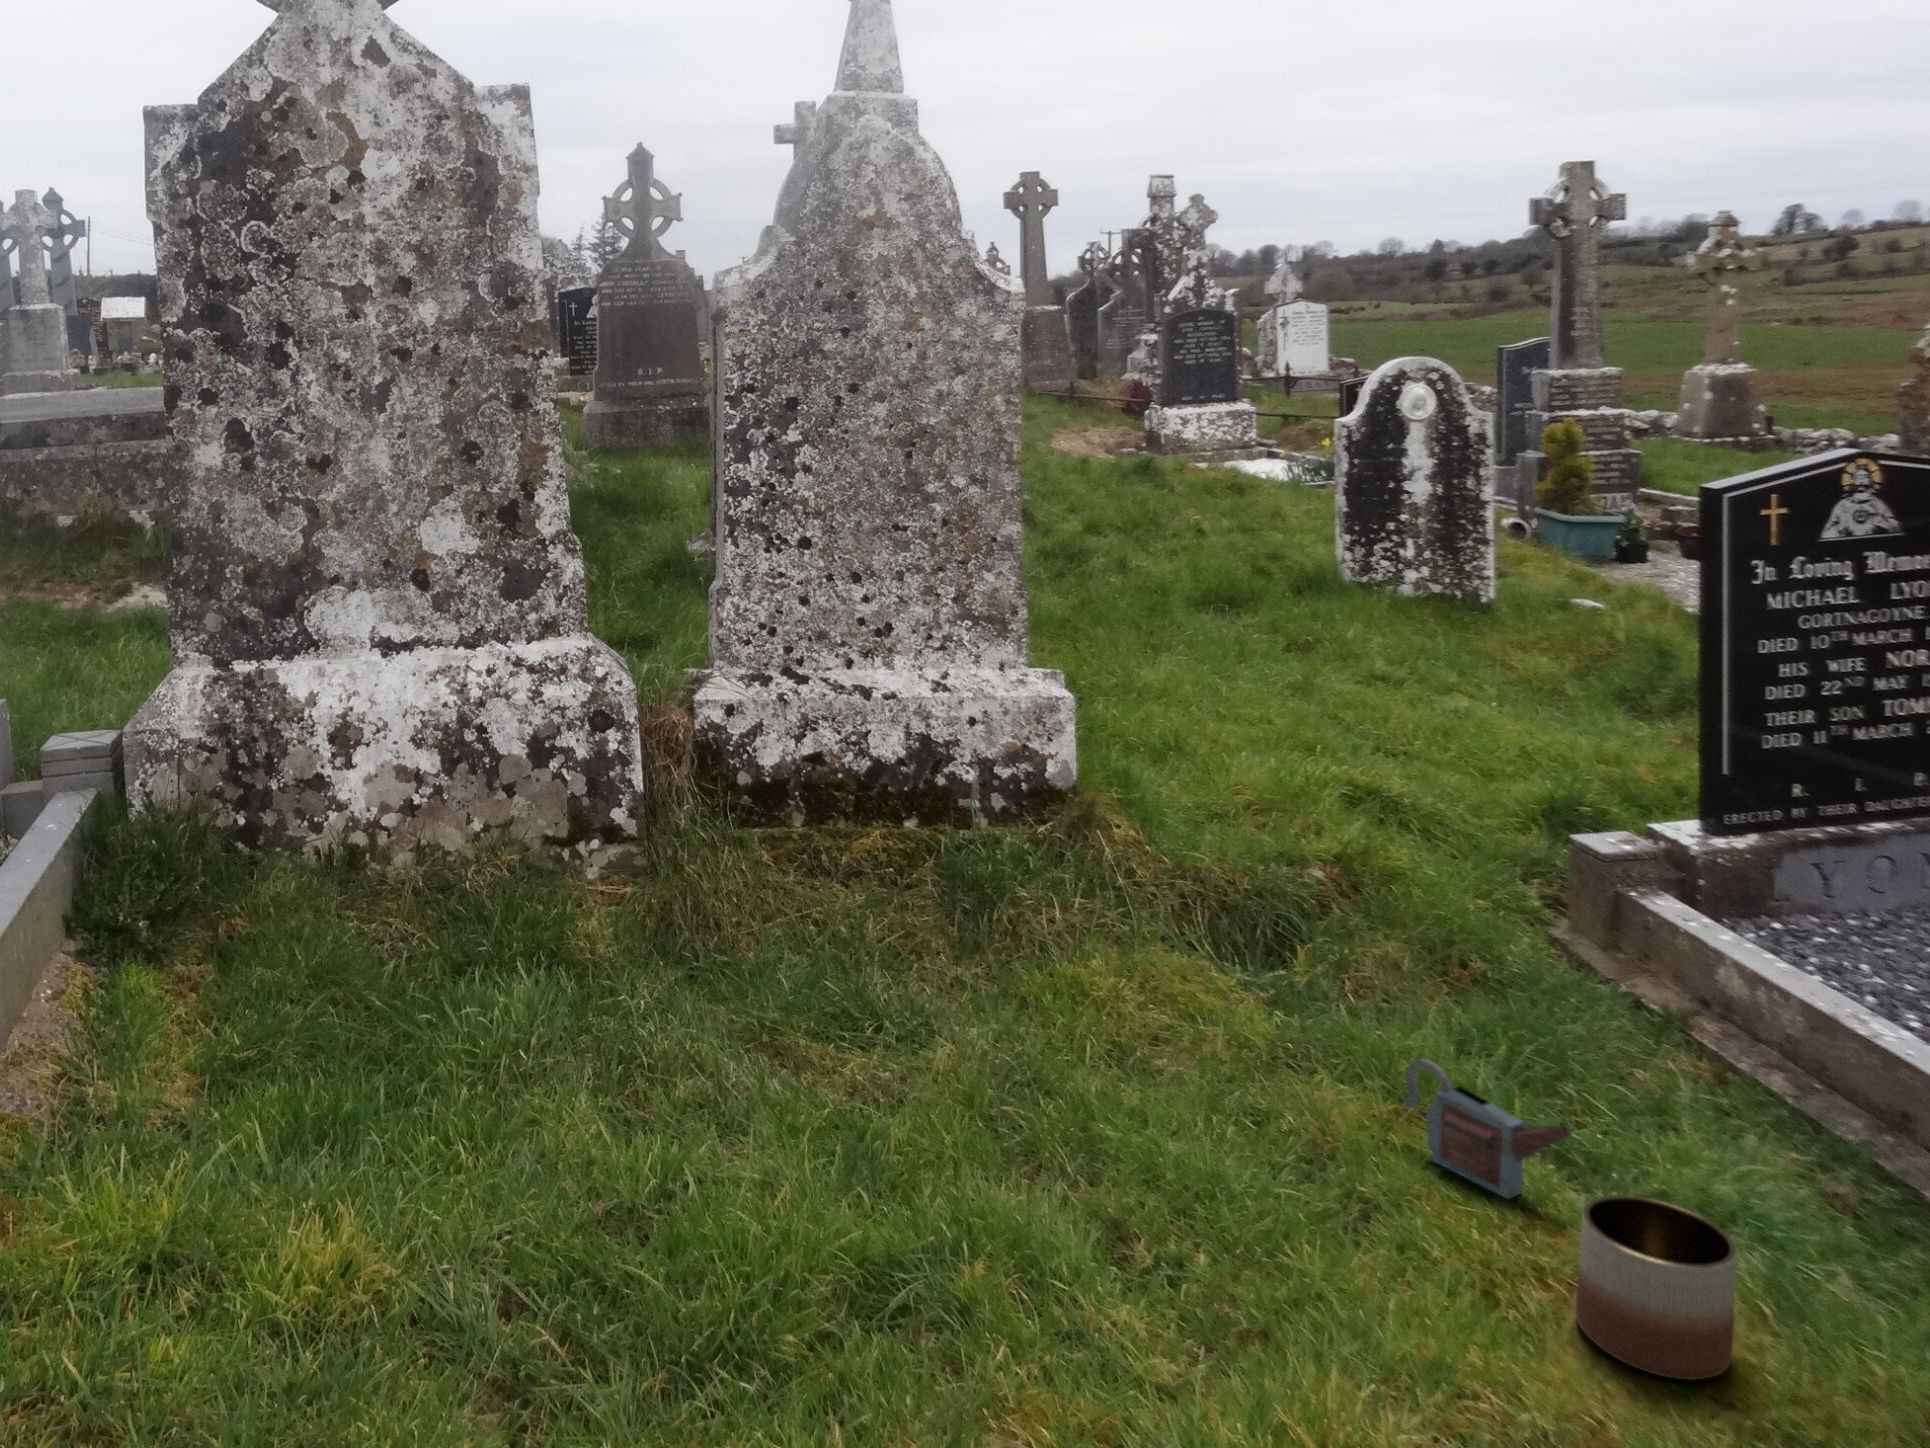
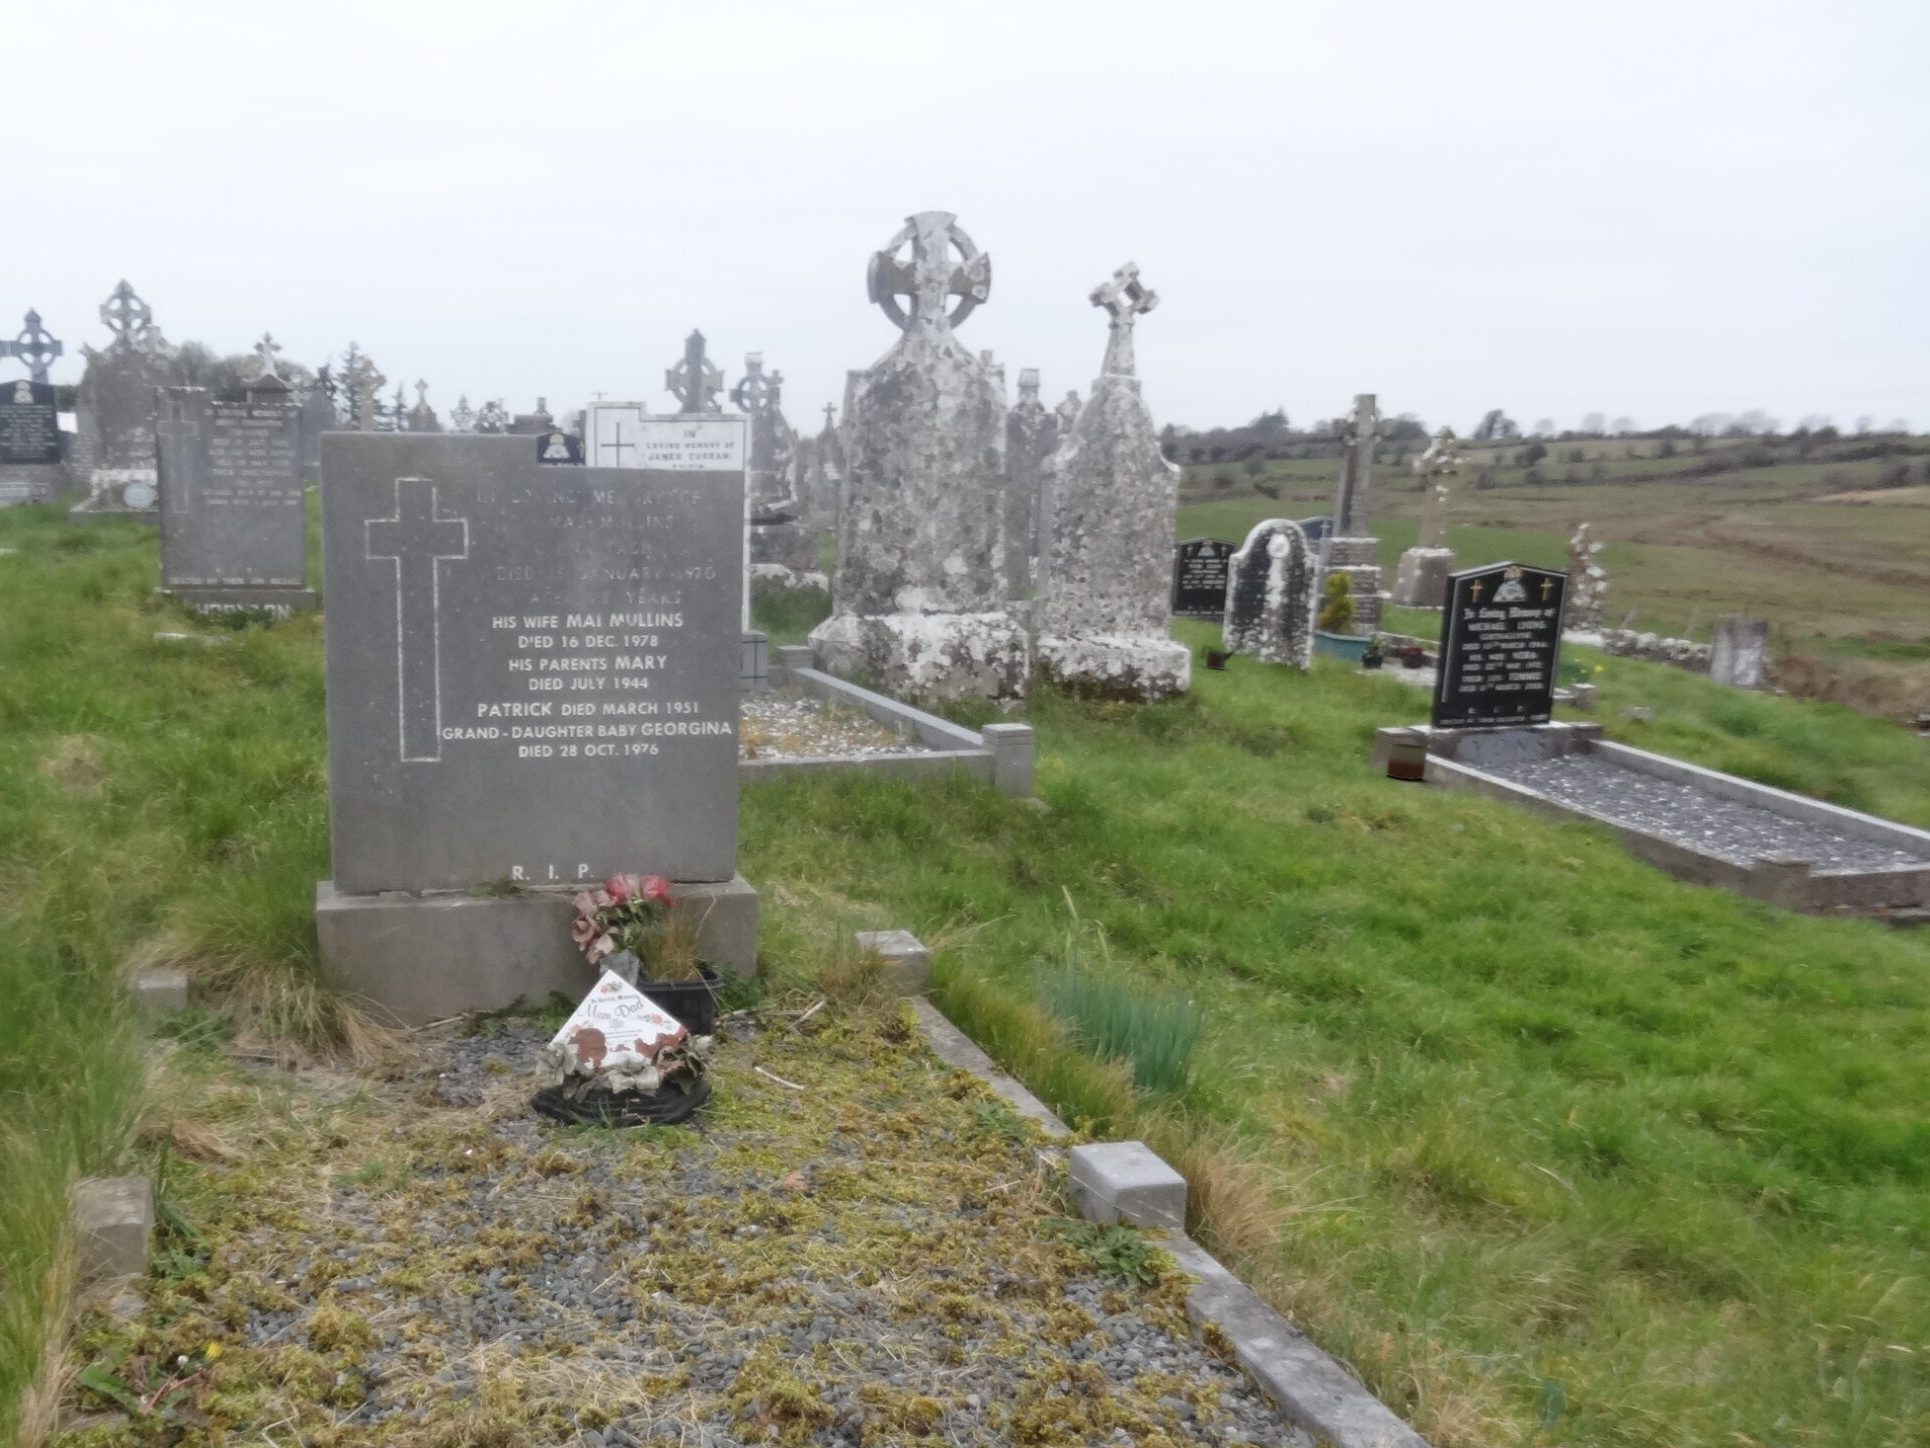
watering can: present [1404,1059,1572,1199] -> present [1202,647,1234,670]

